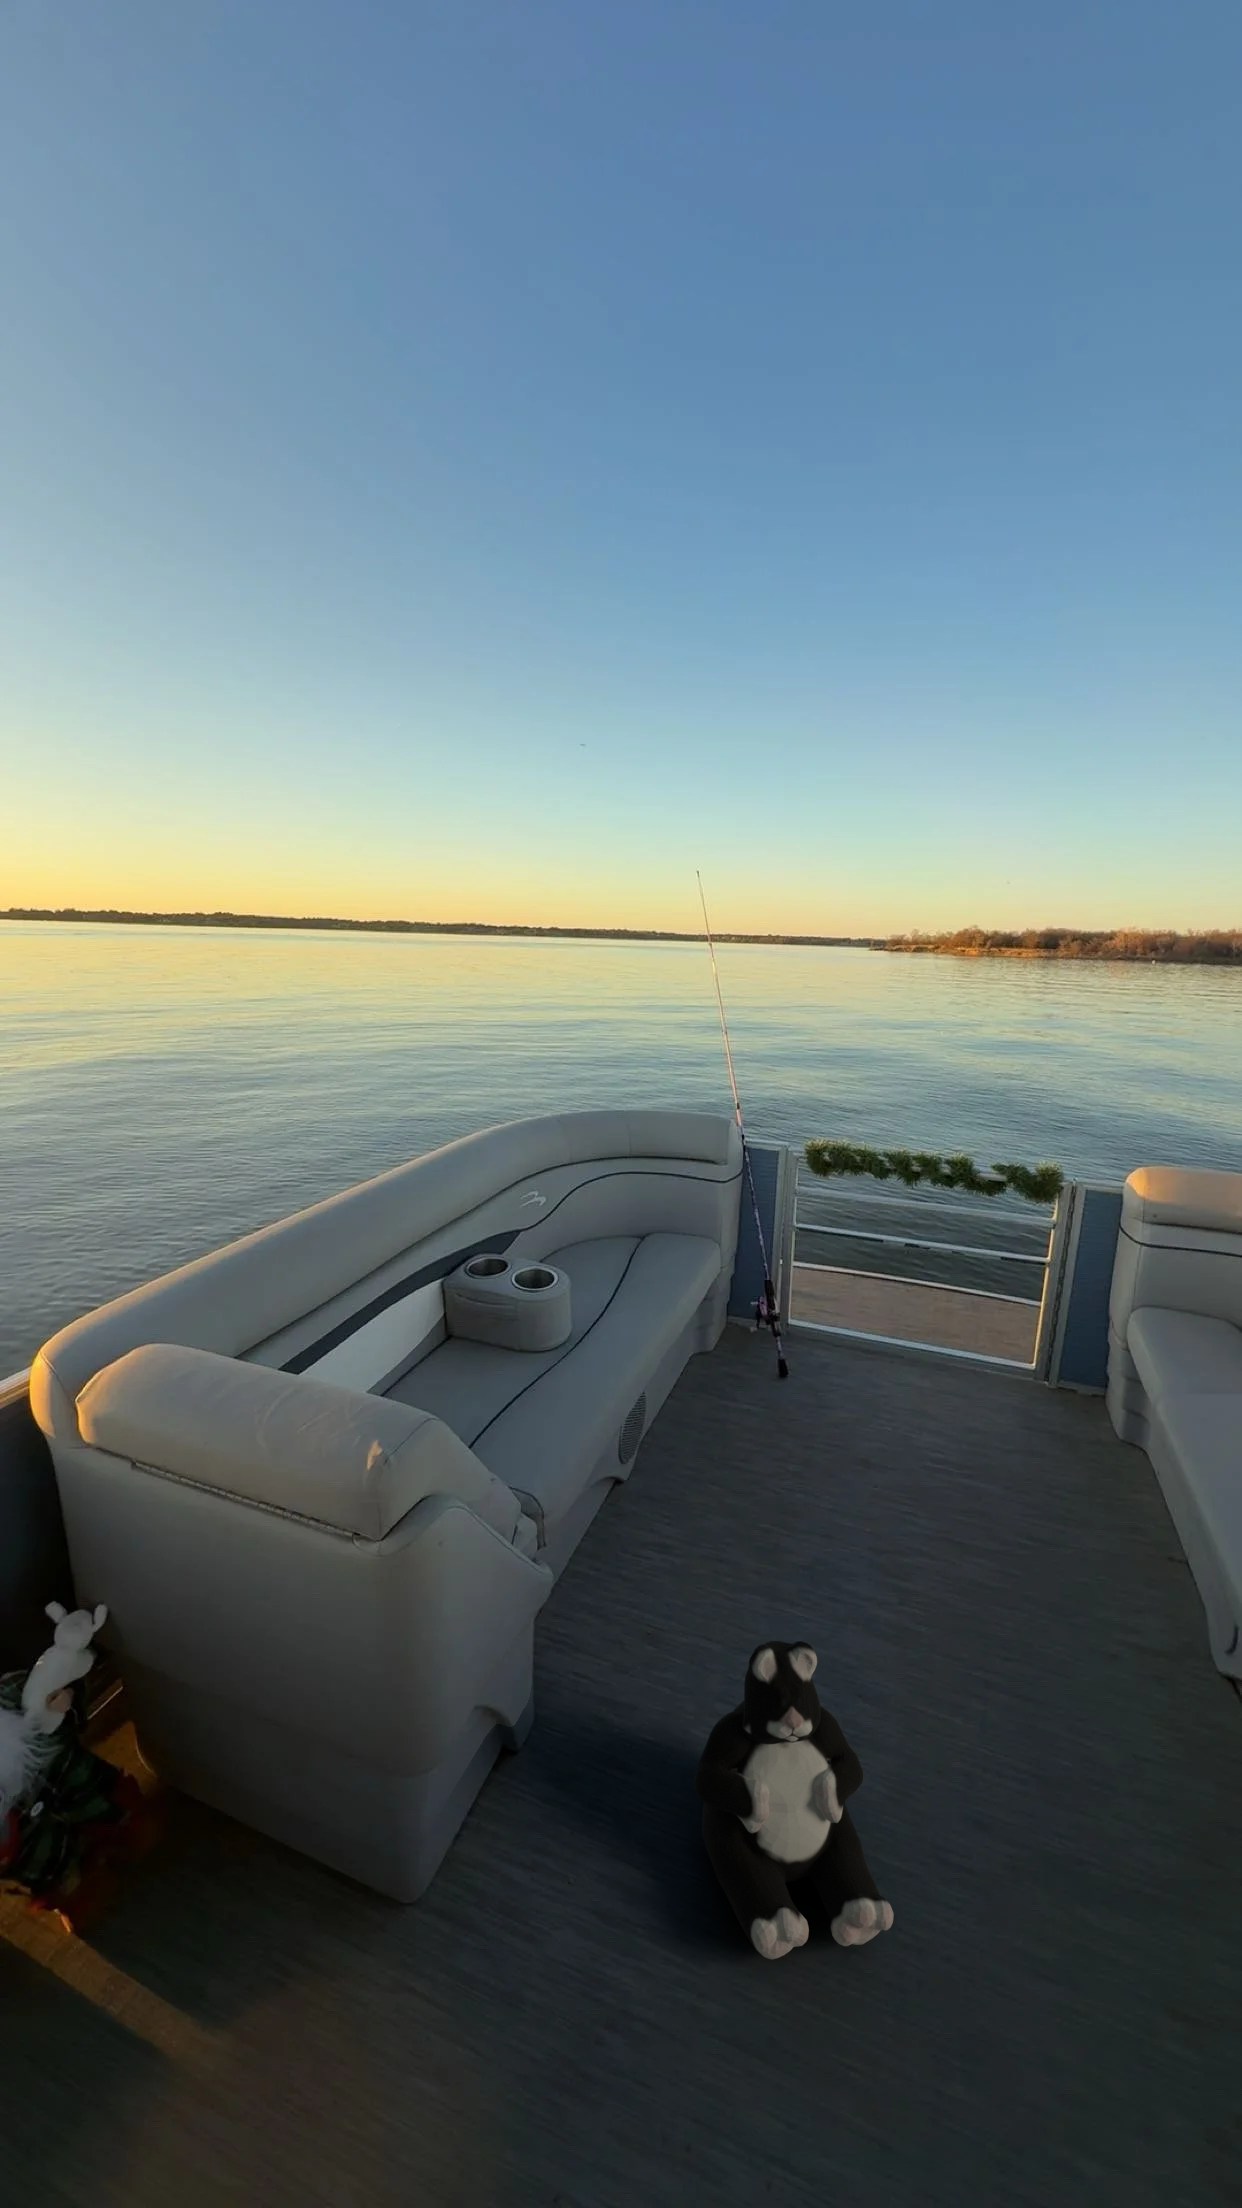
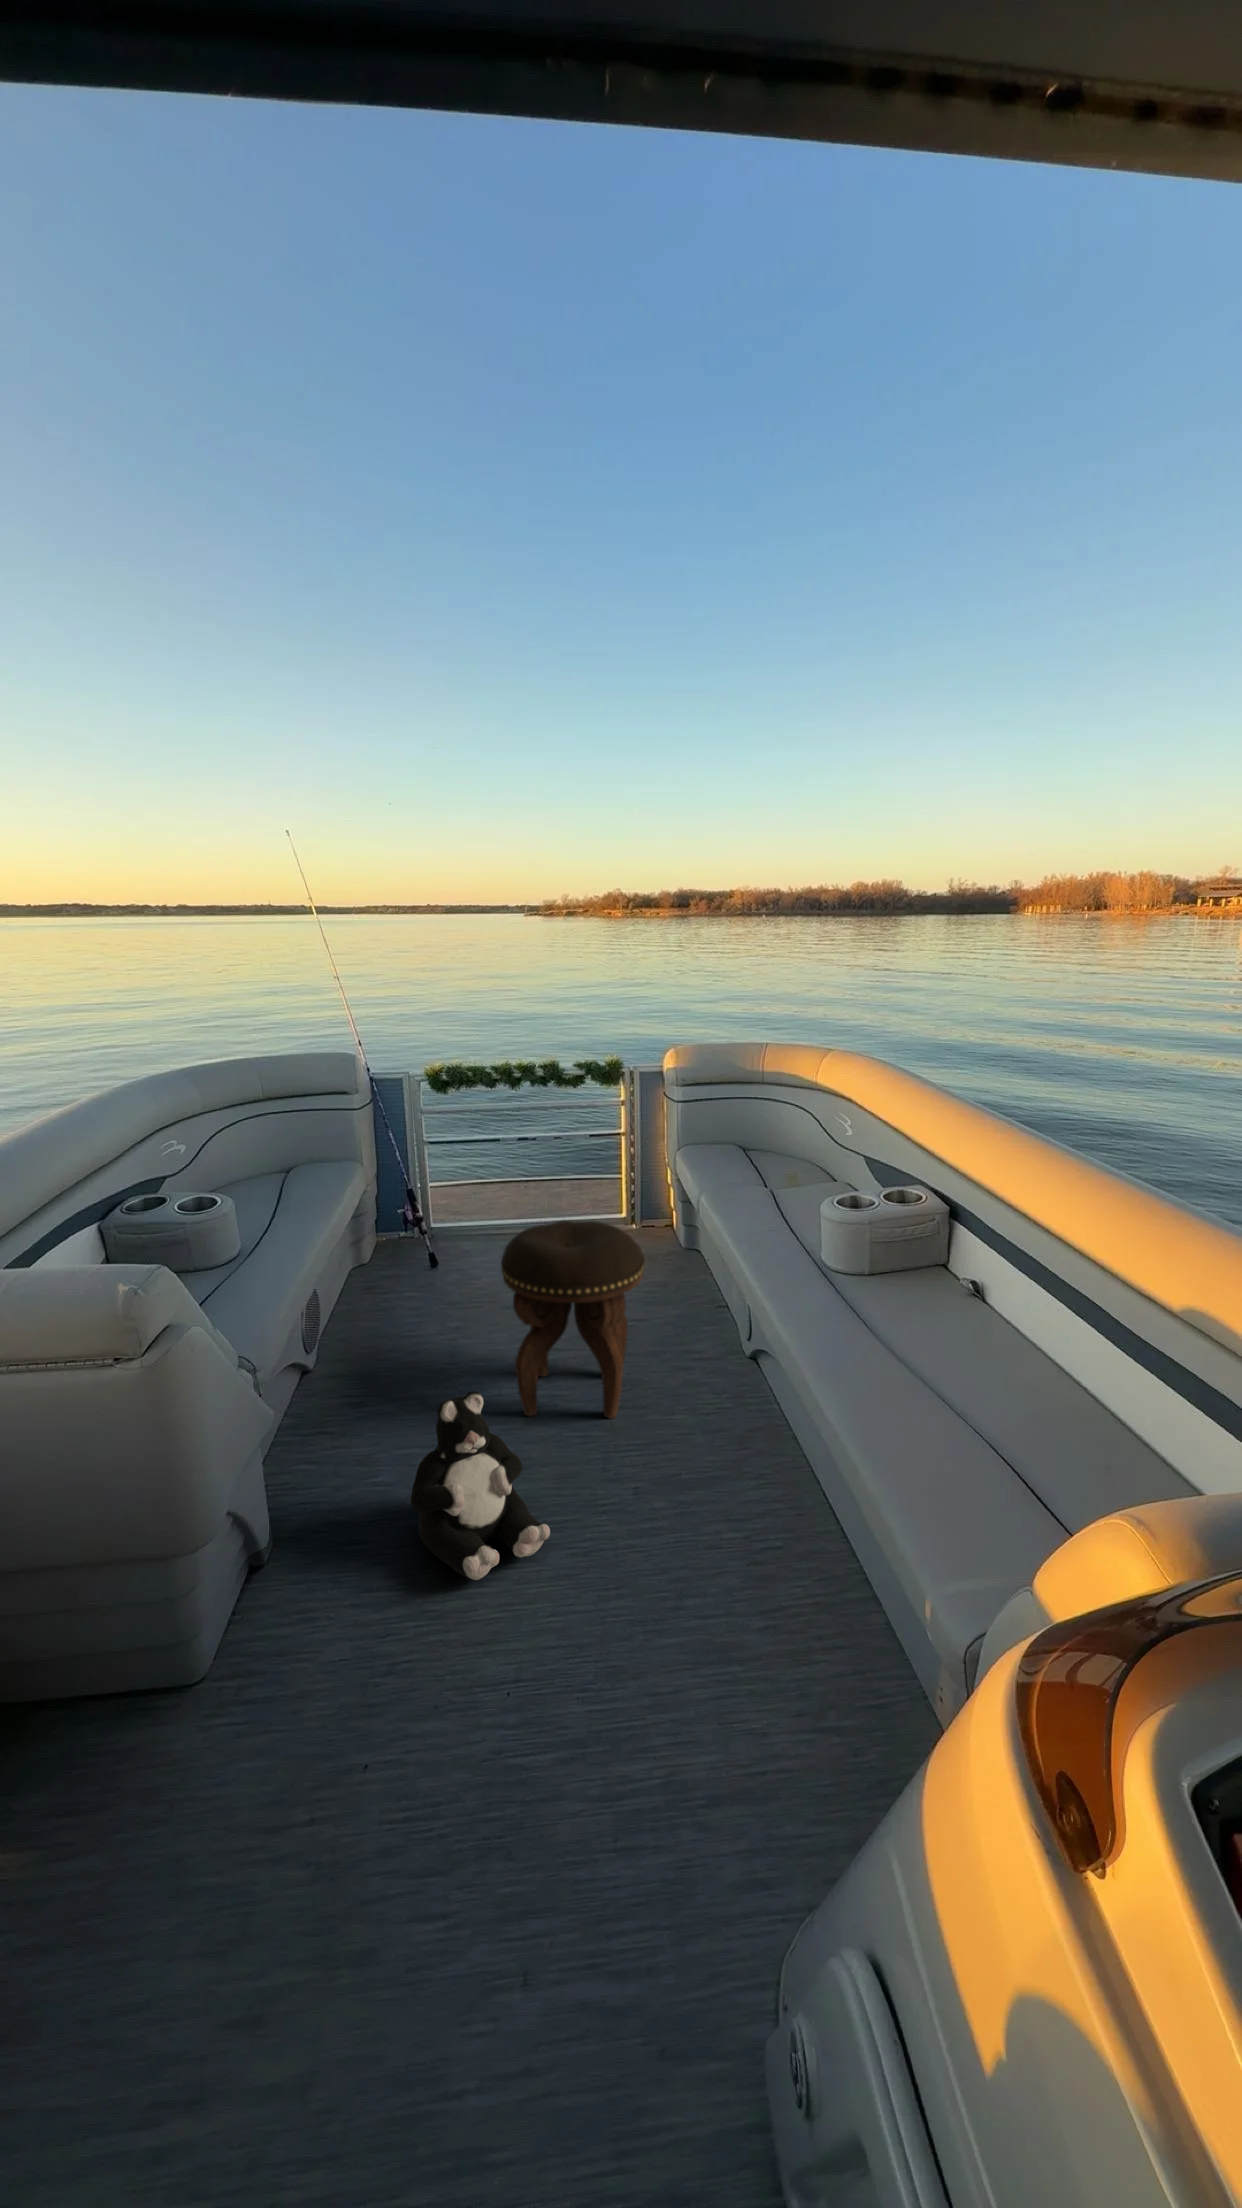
footstool: none [869,1389,1085,1705] -> present [501,1220,644,1419]

